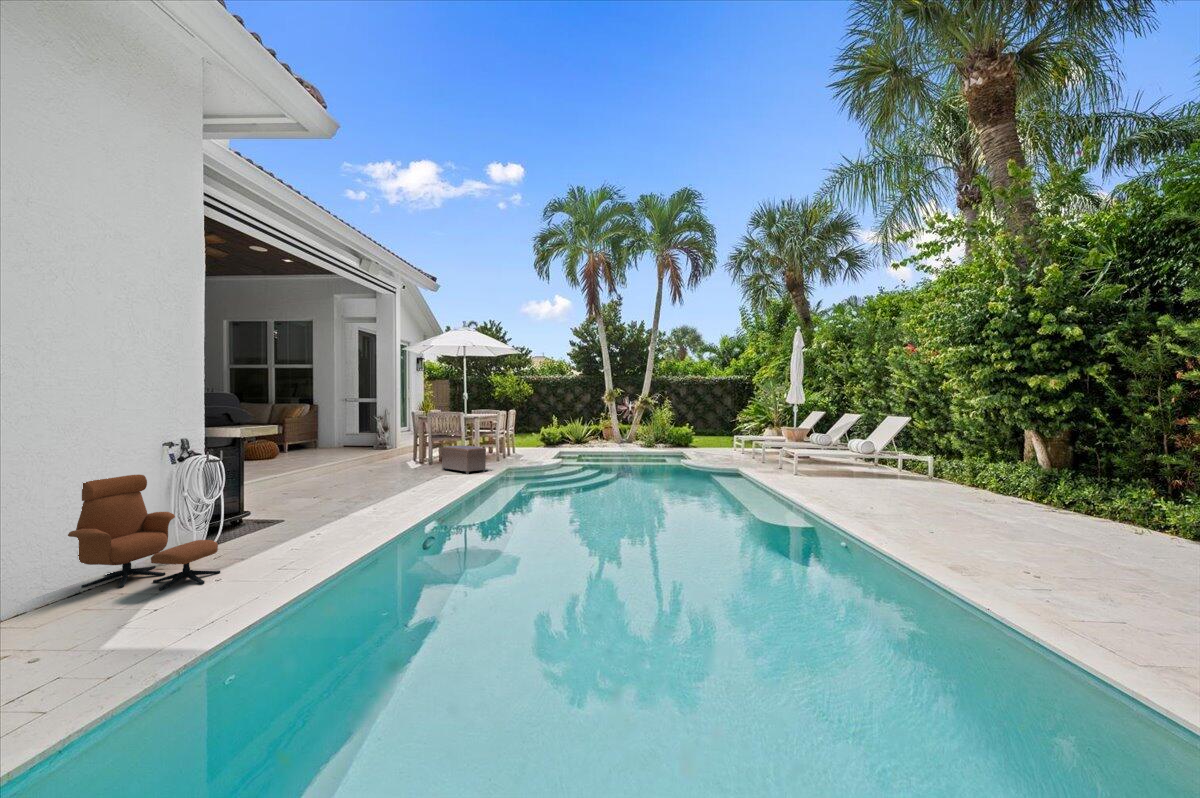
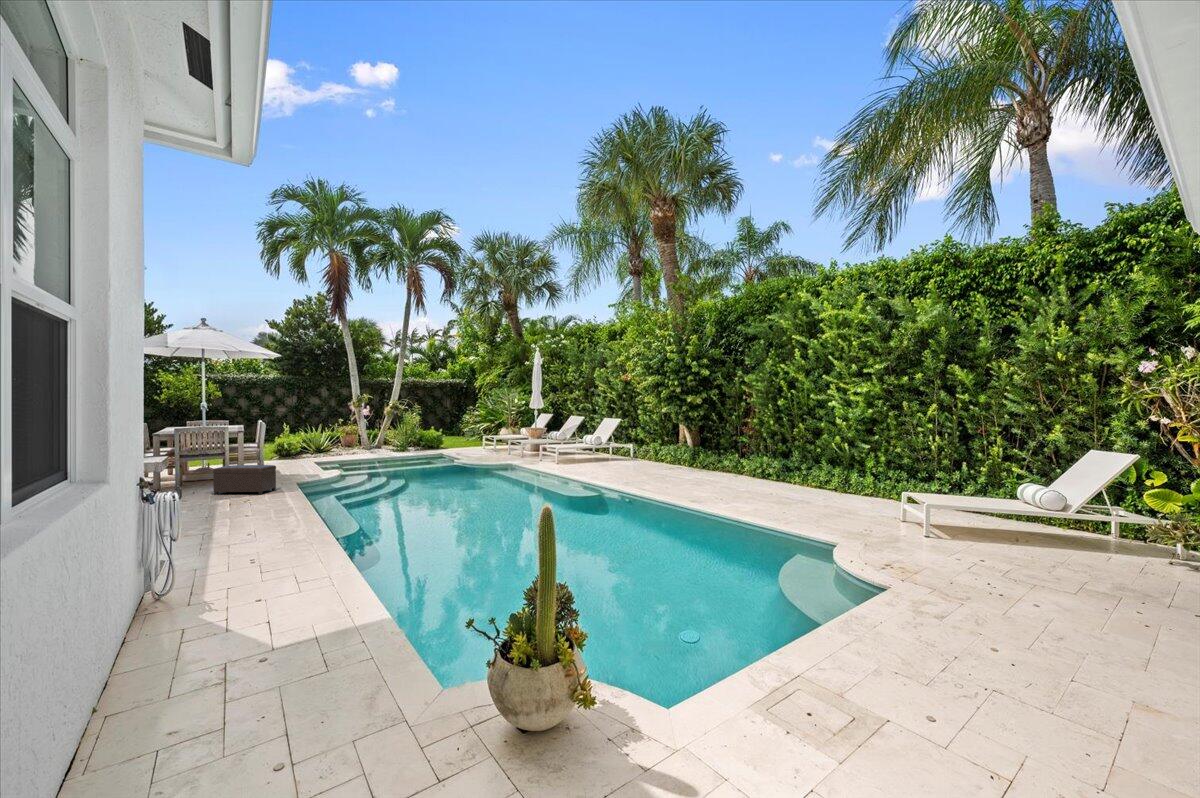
lounge chair: present [68,475,220,590] -> none [142,514,279,624]

